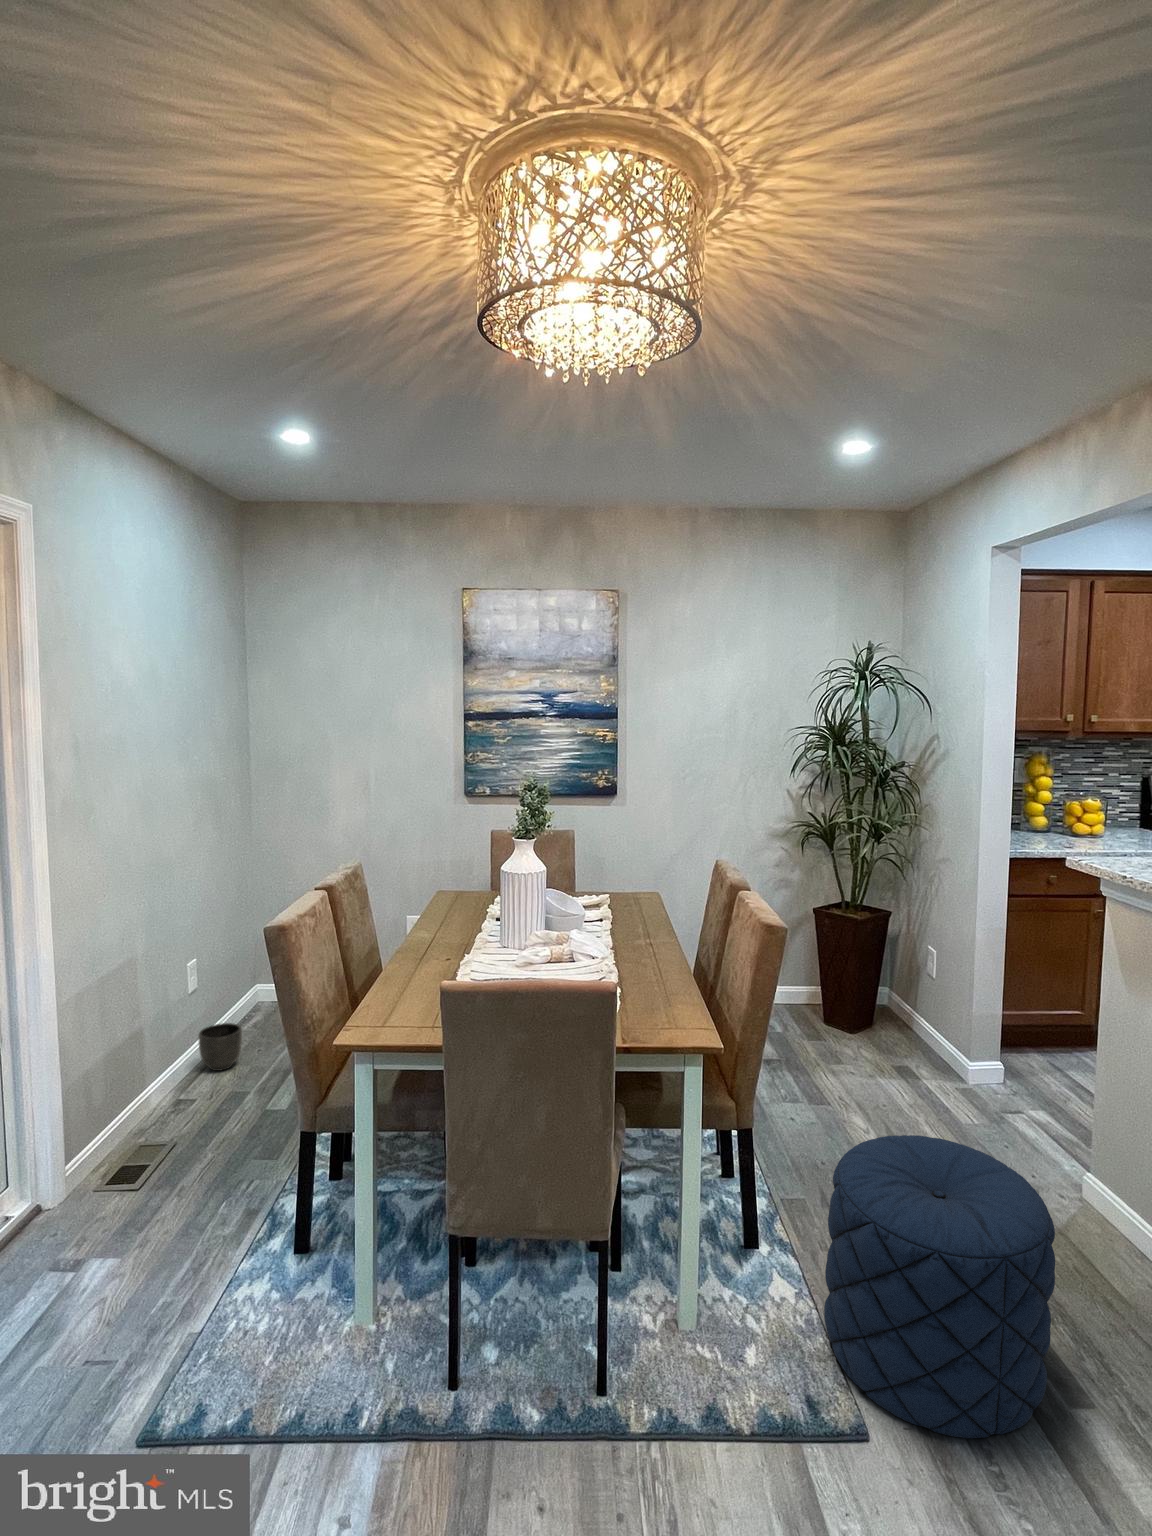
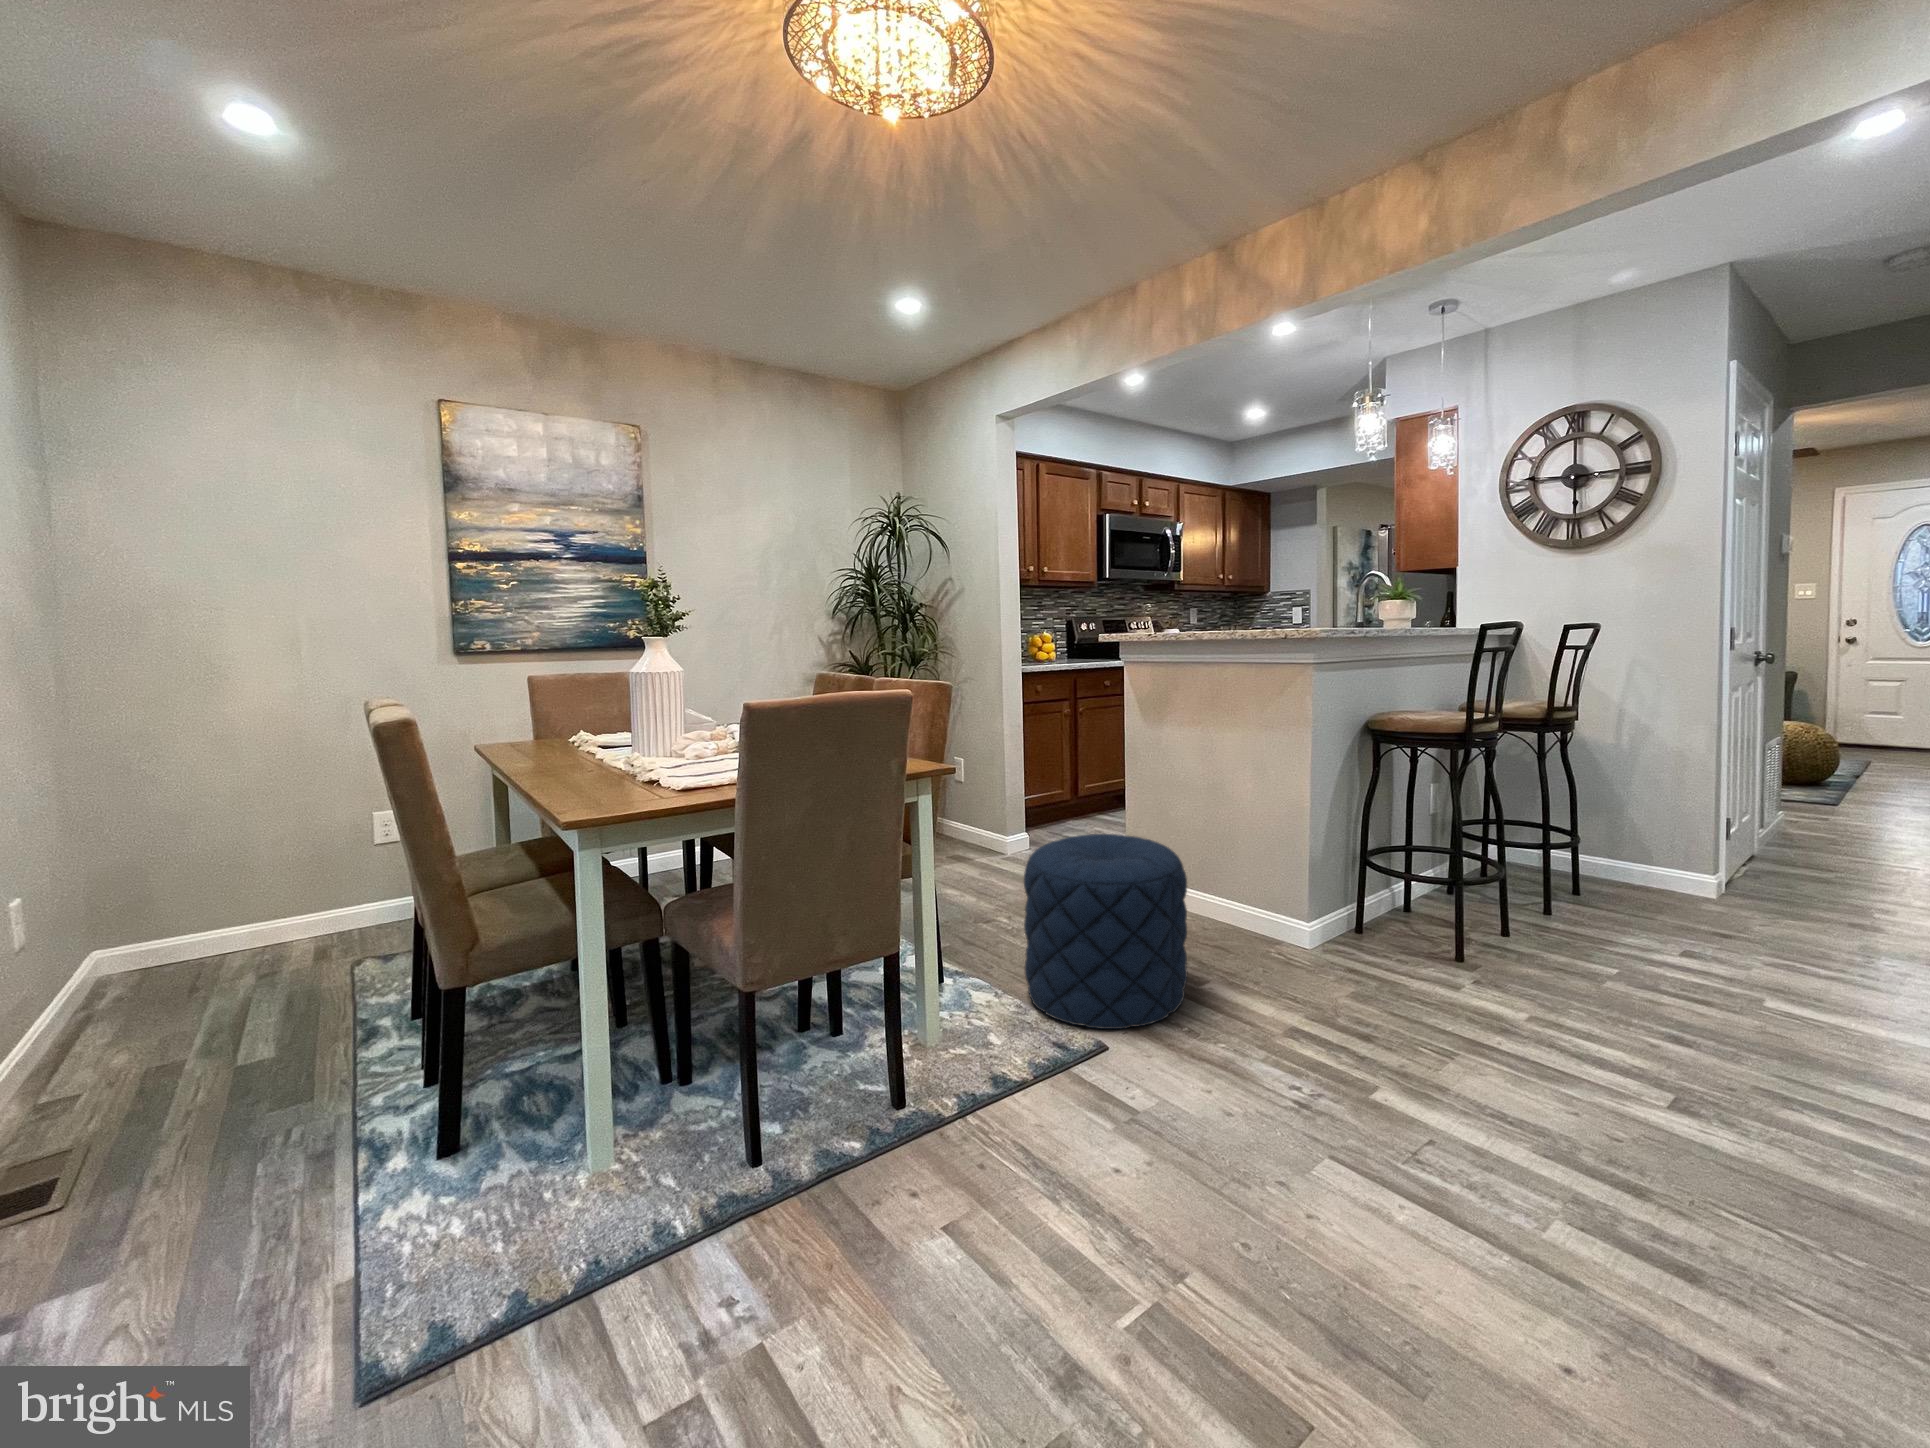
planter: present [198,1023,242,1071] -> none [26,996,121,1074]

